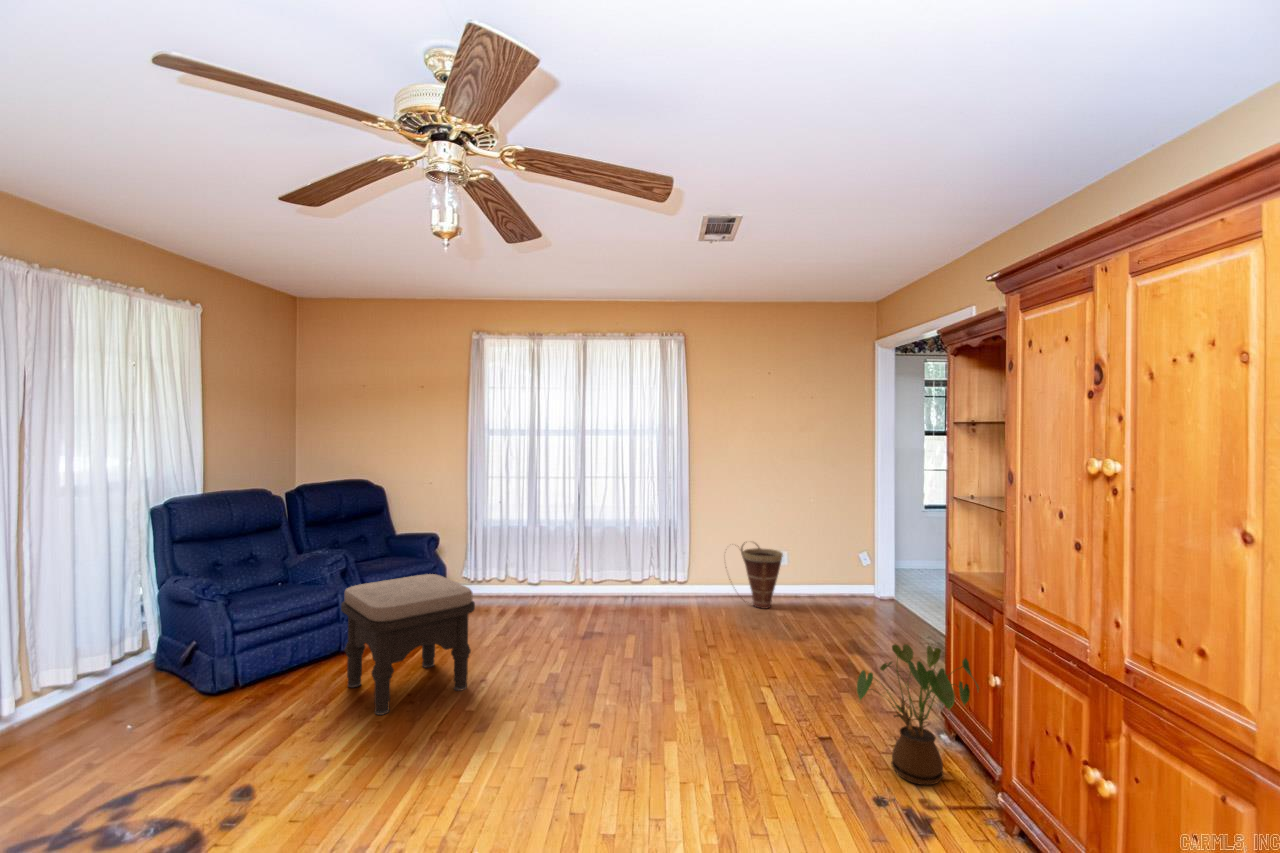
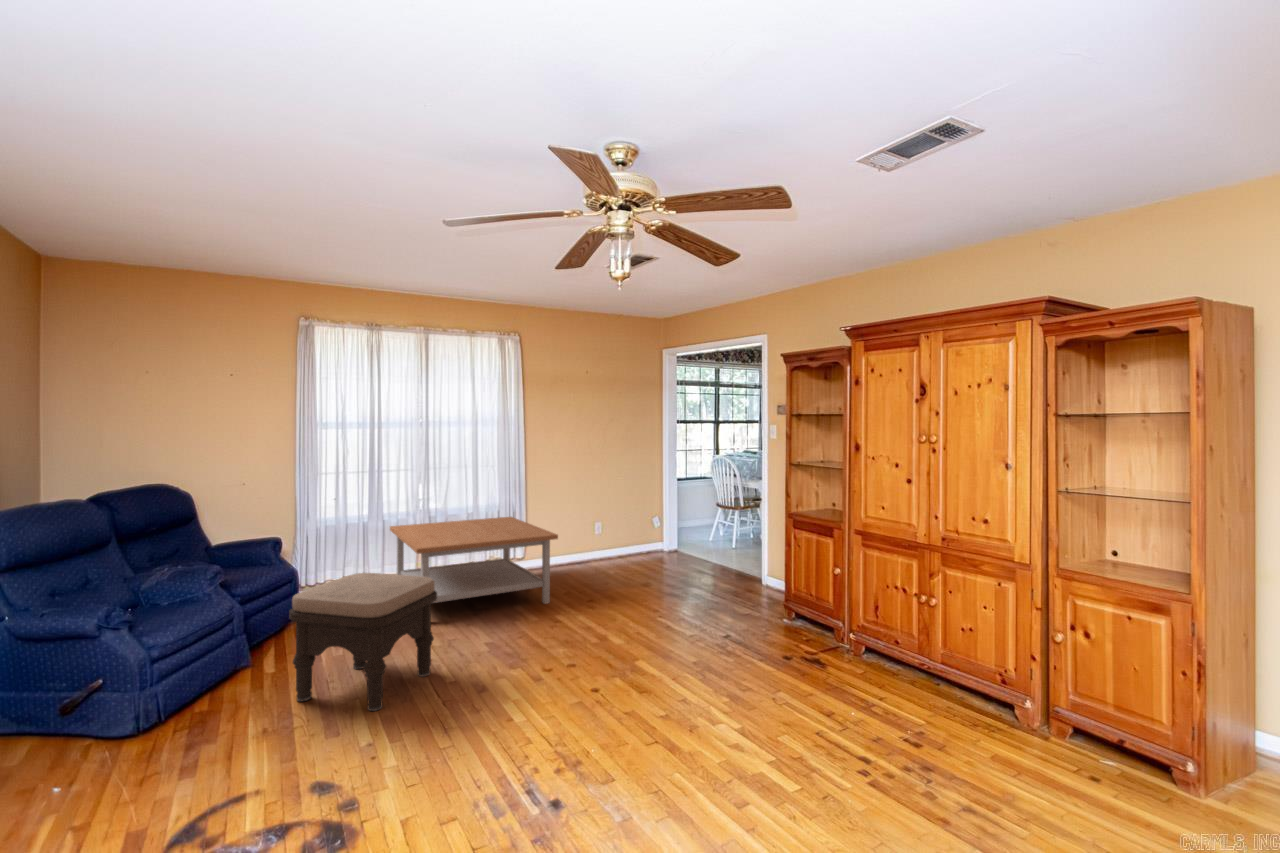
coffee table: none [519,531,674,637] -> present [390,517,558,604]
basket: present [729,542,783,609] -> none [561,517,612,571]
house plant: present [857,644,979,785] -> none [761,558,830,645]

